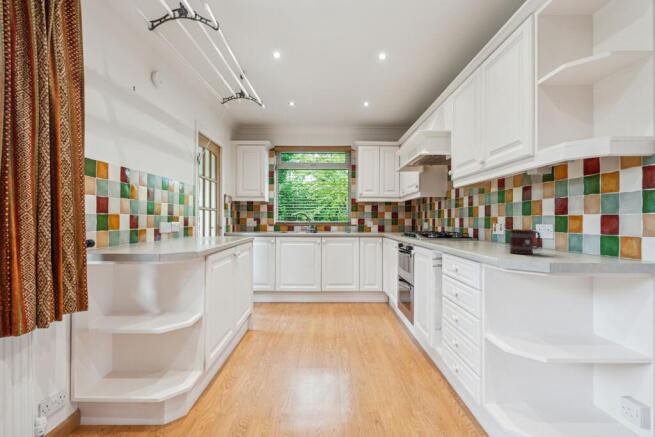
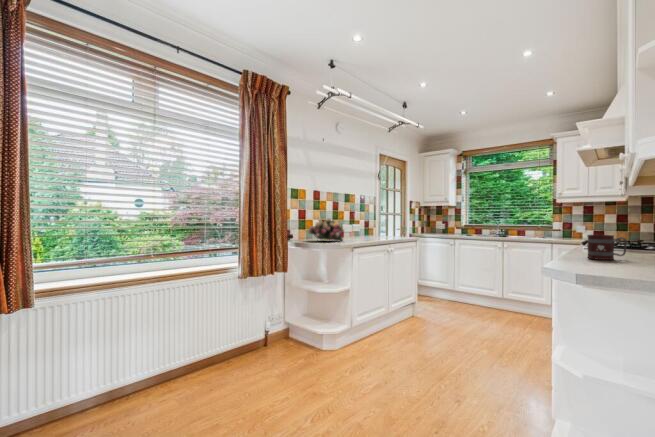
flower arrangement: none [119,211,183,246] -> present [308,219,344,241]

